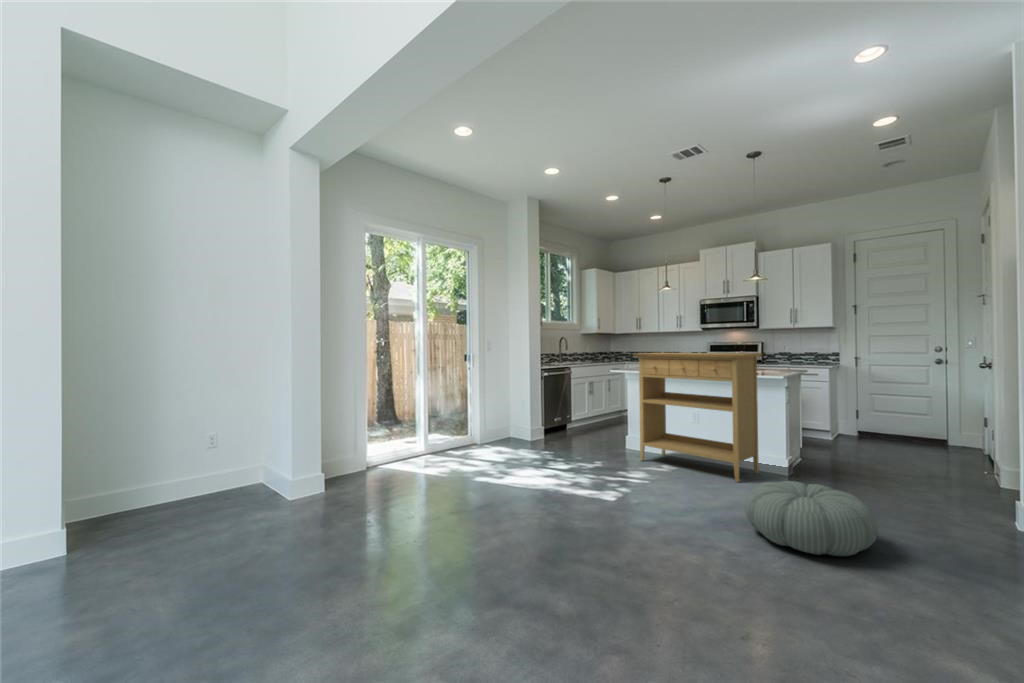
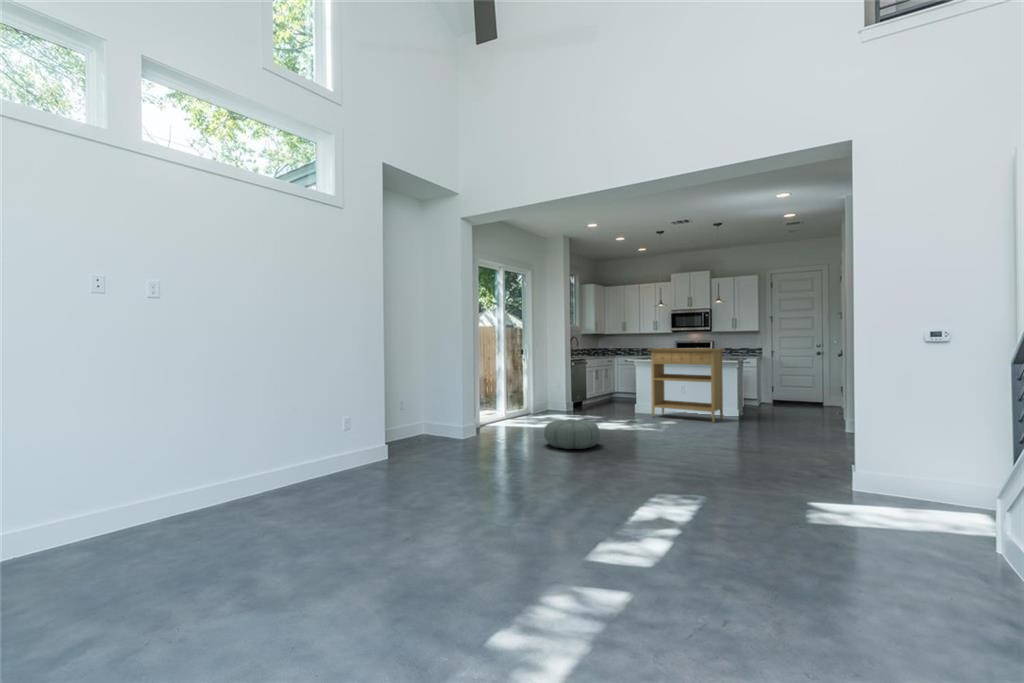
pouf: present [745,481,878,556] -> present [544,419,600,449]

